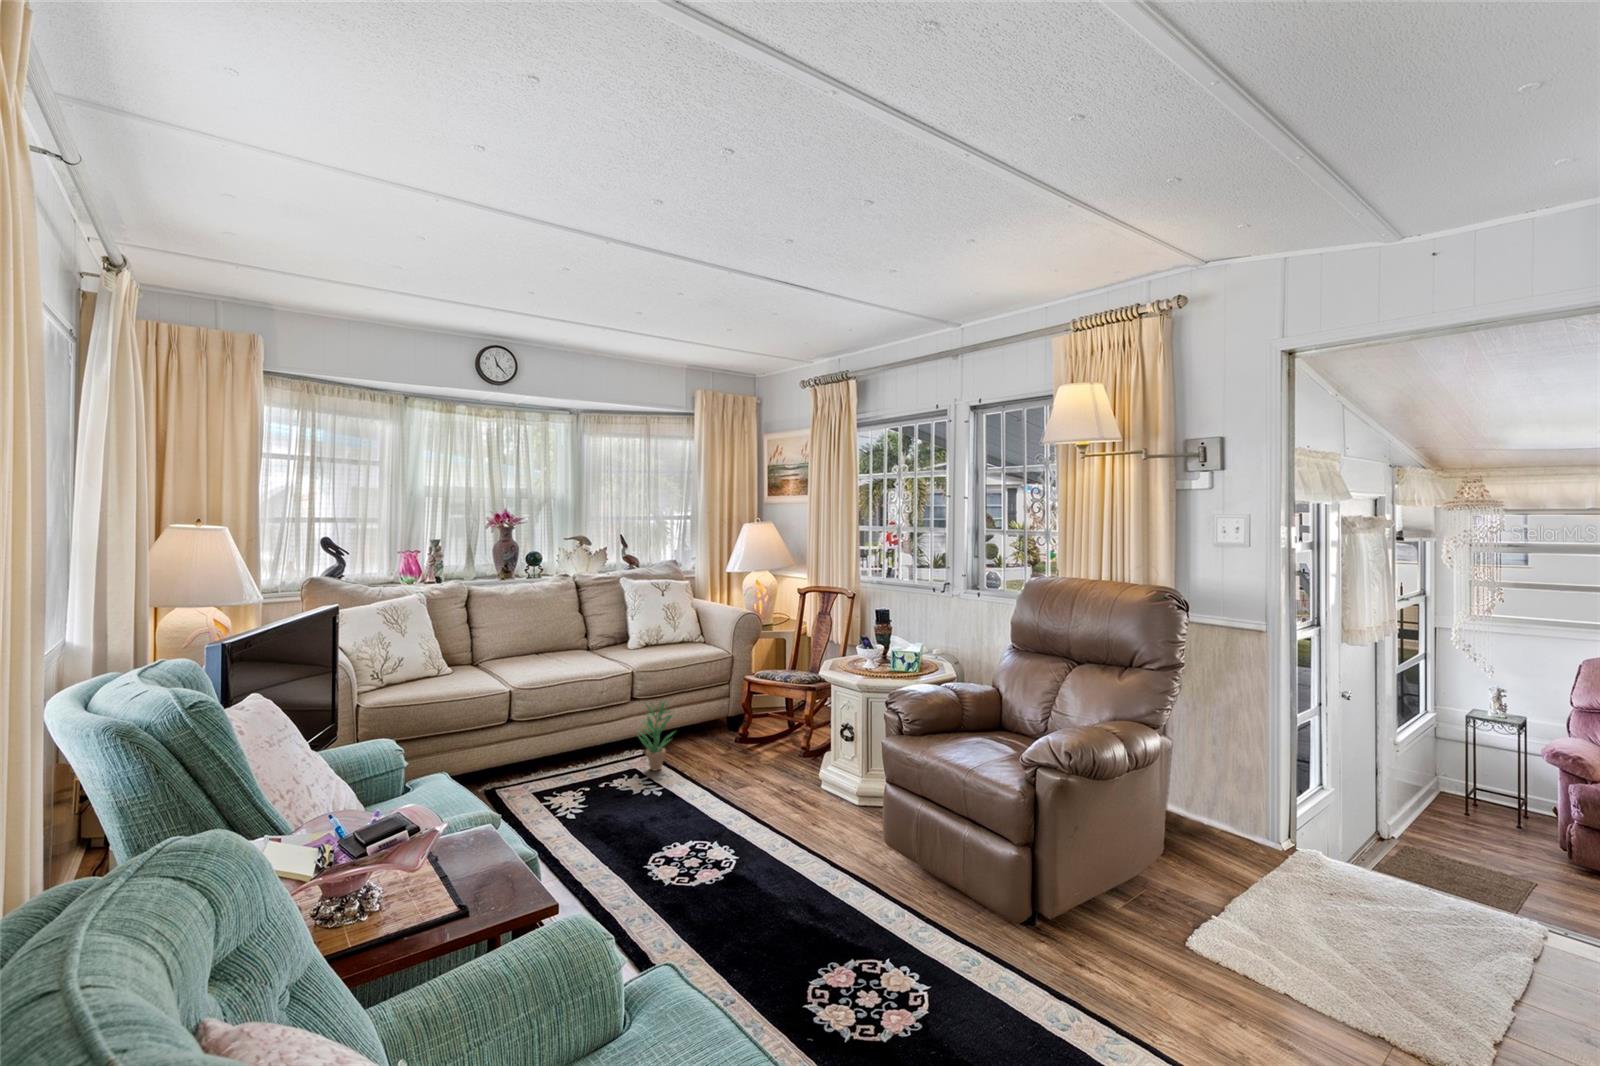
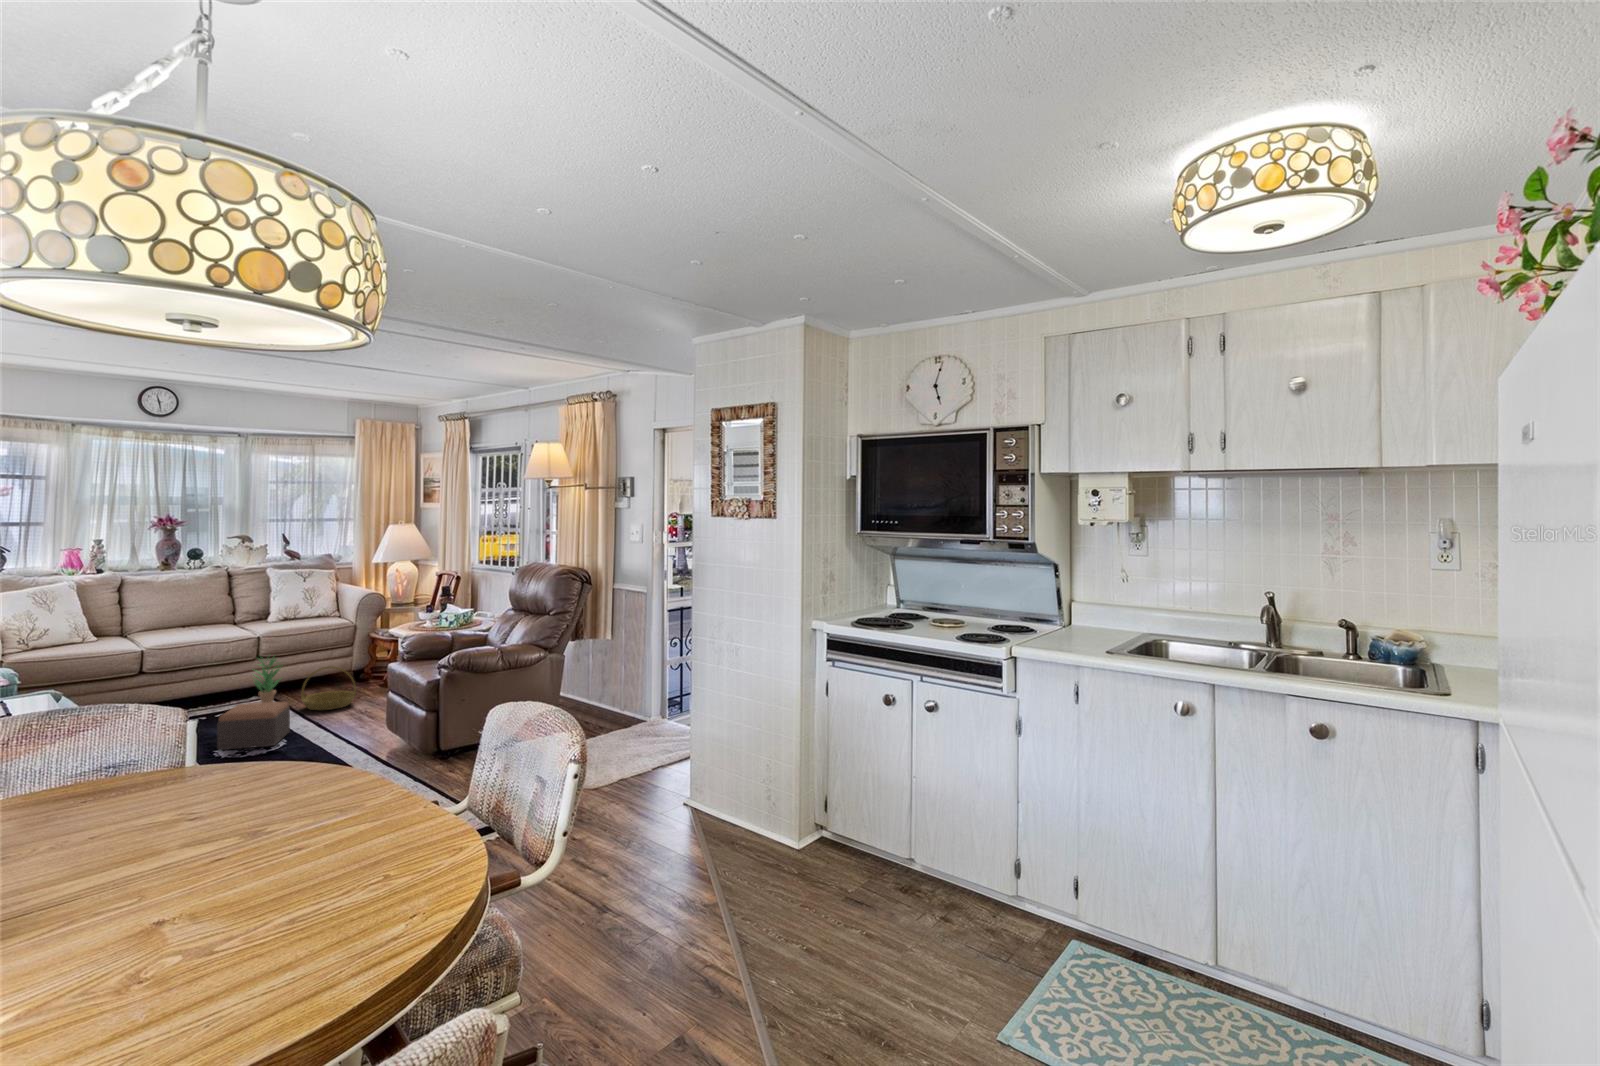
basket: none [707,720,773,785] -> present [301,666,356,710]
footstool: none [659,786,736,869] -> present [217,702,290,750]

